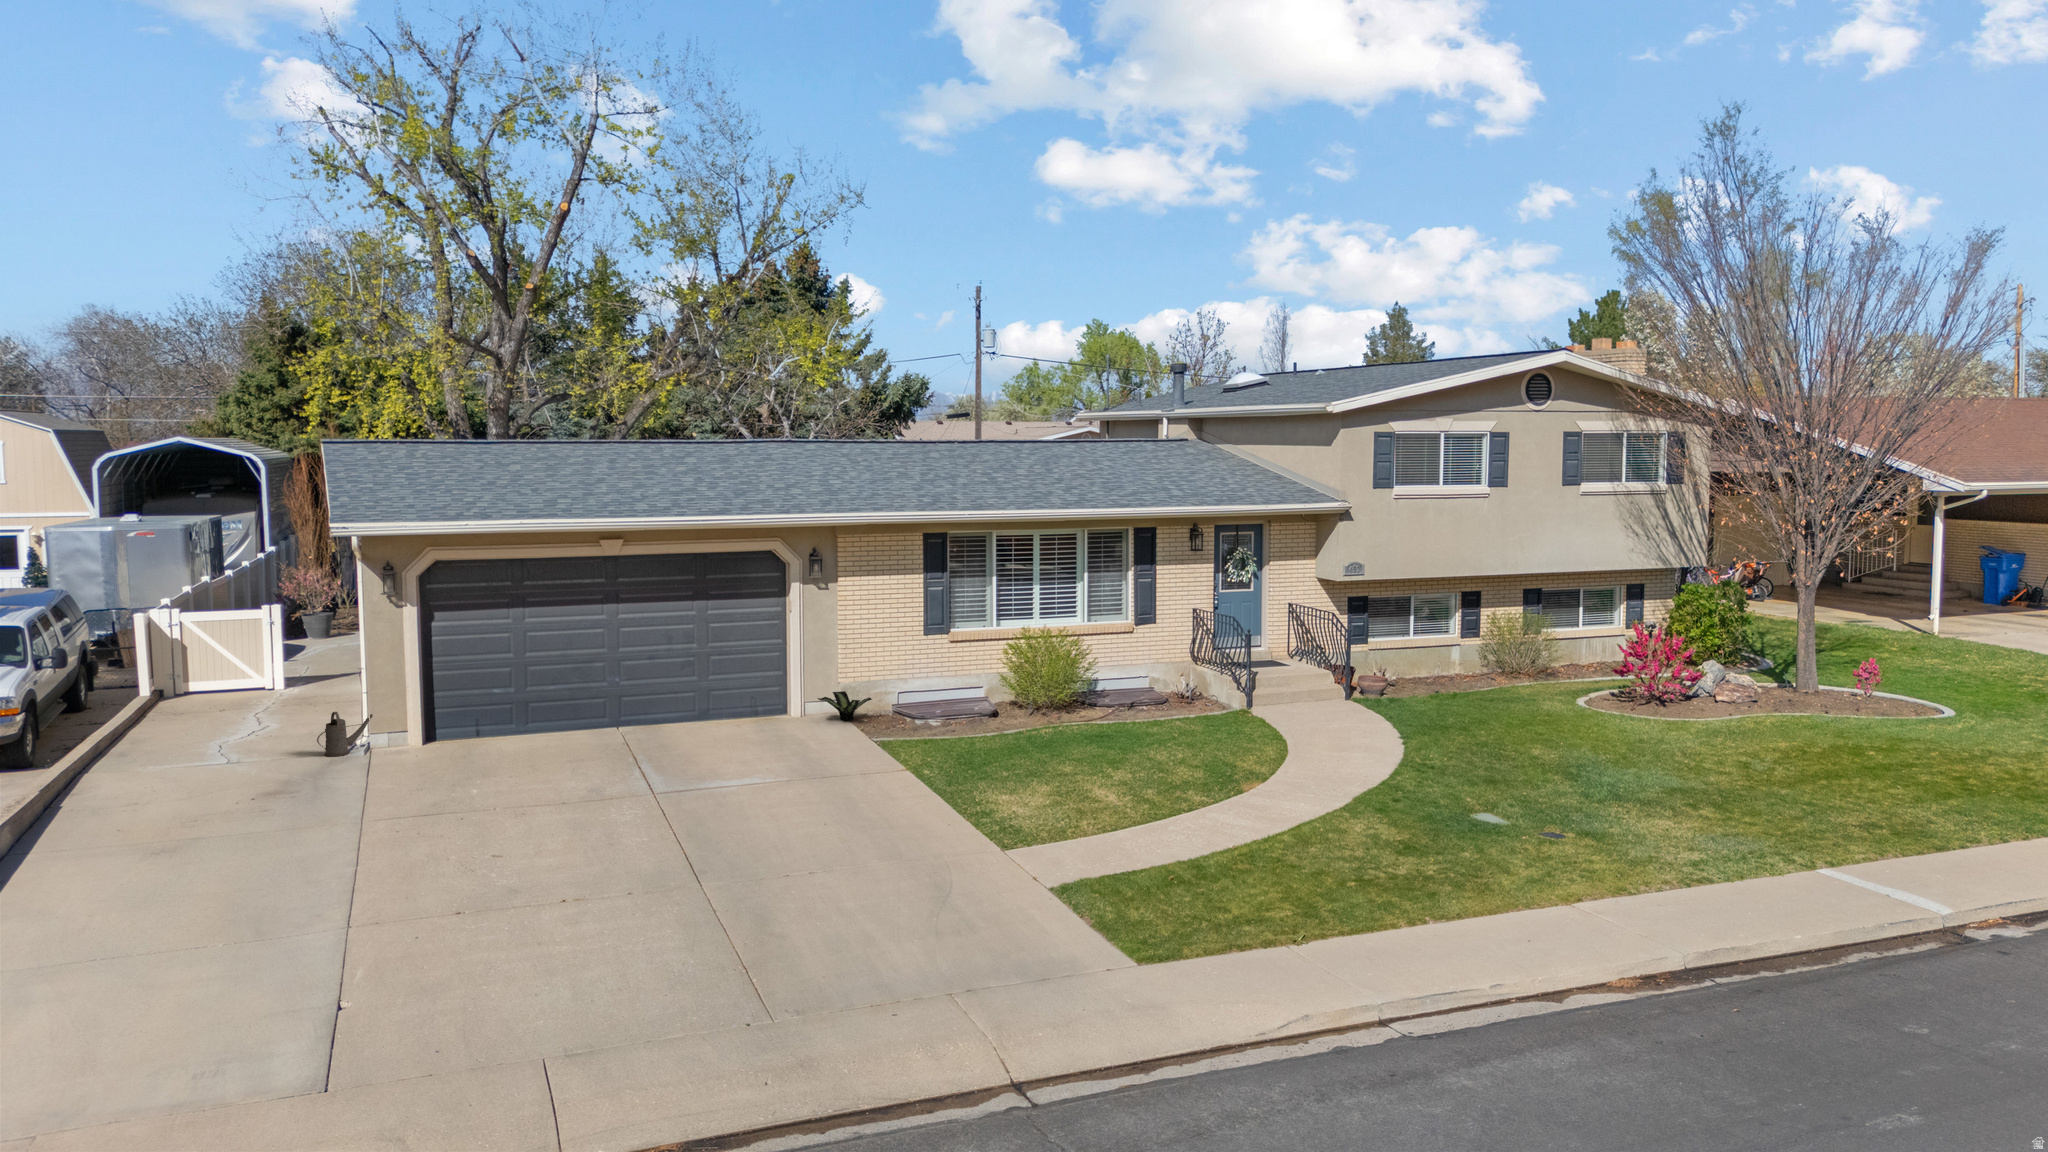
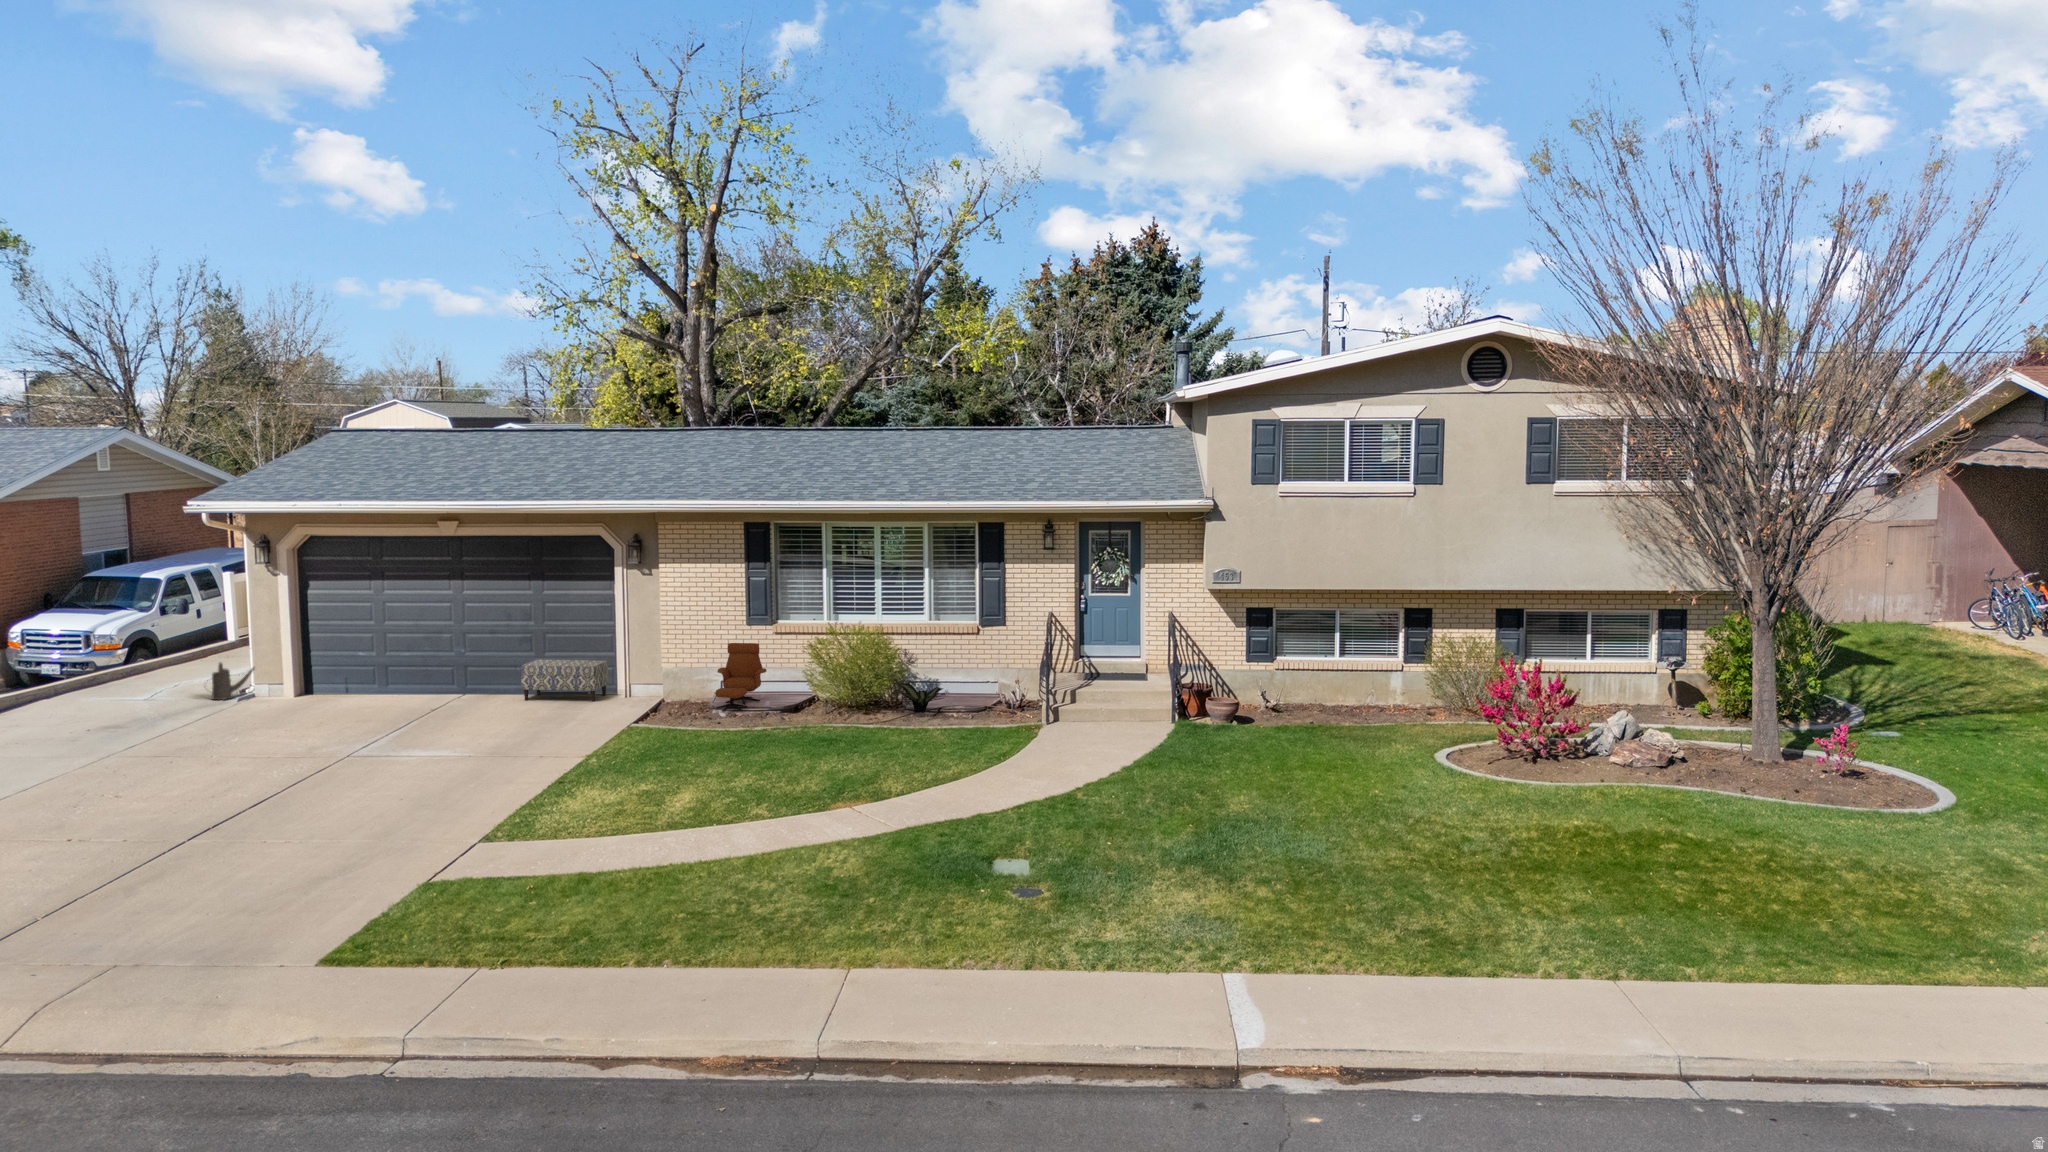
lounge chair: none [903,653,952,722] -> present [716,643,767,711]
bench: none [699,680,783,728] -> present [521,659,608,702]
potted plant: present [818,691,872,721] -> present [894,683,943,712]

